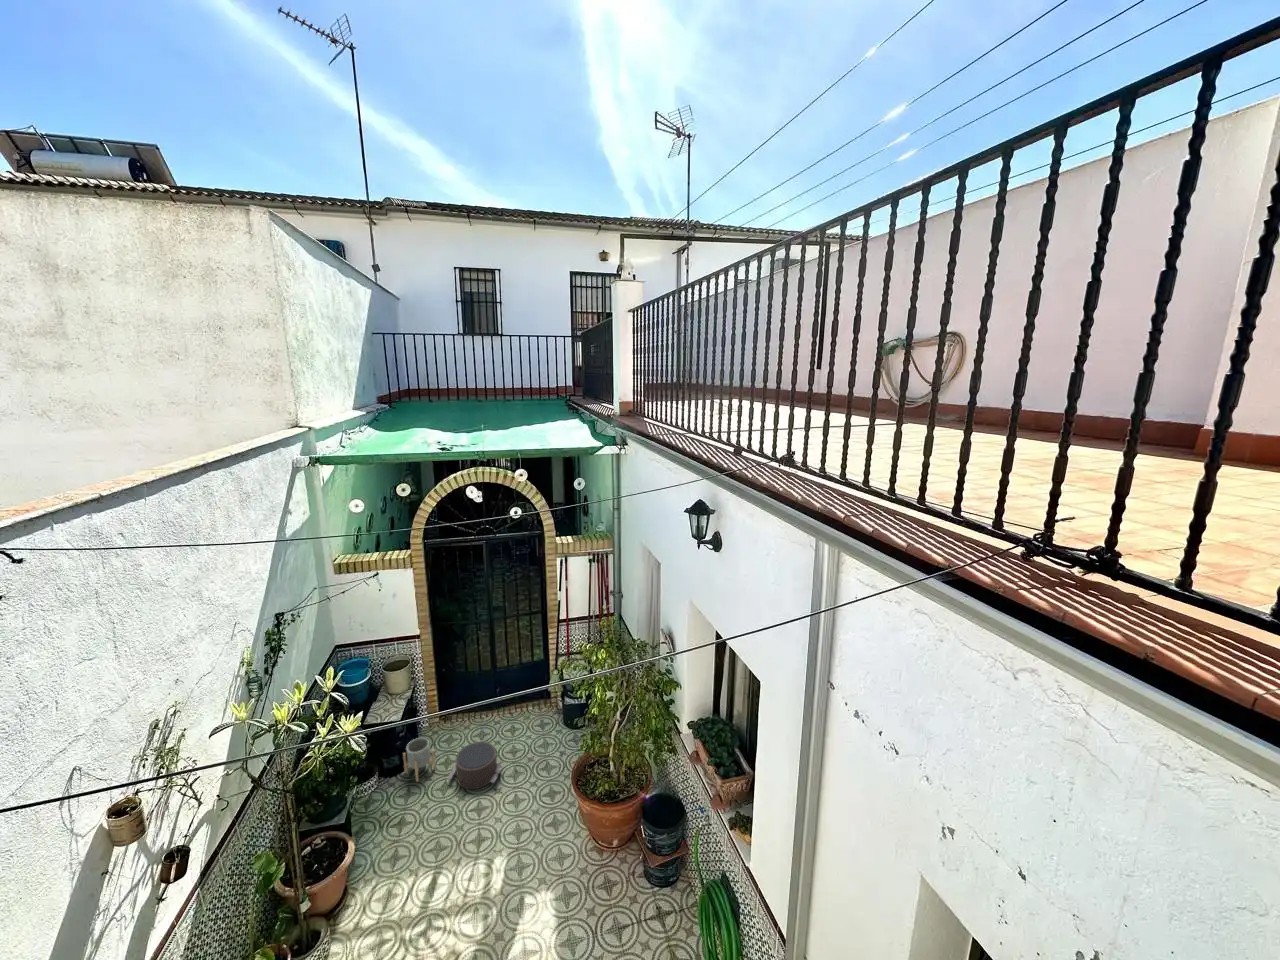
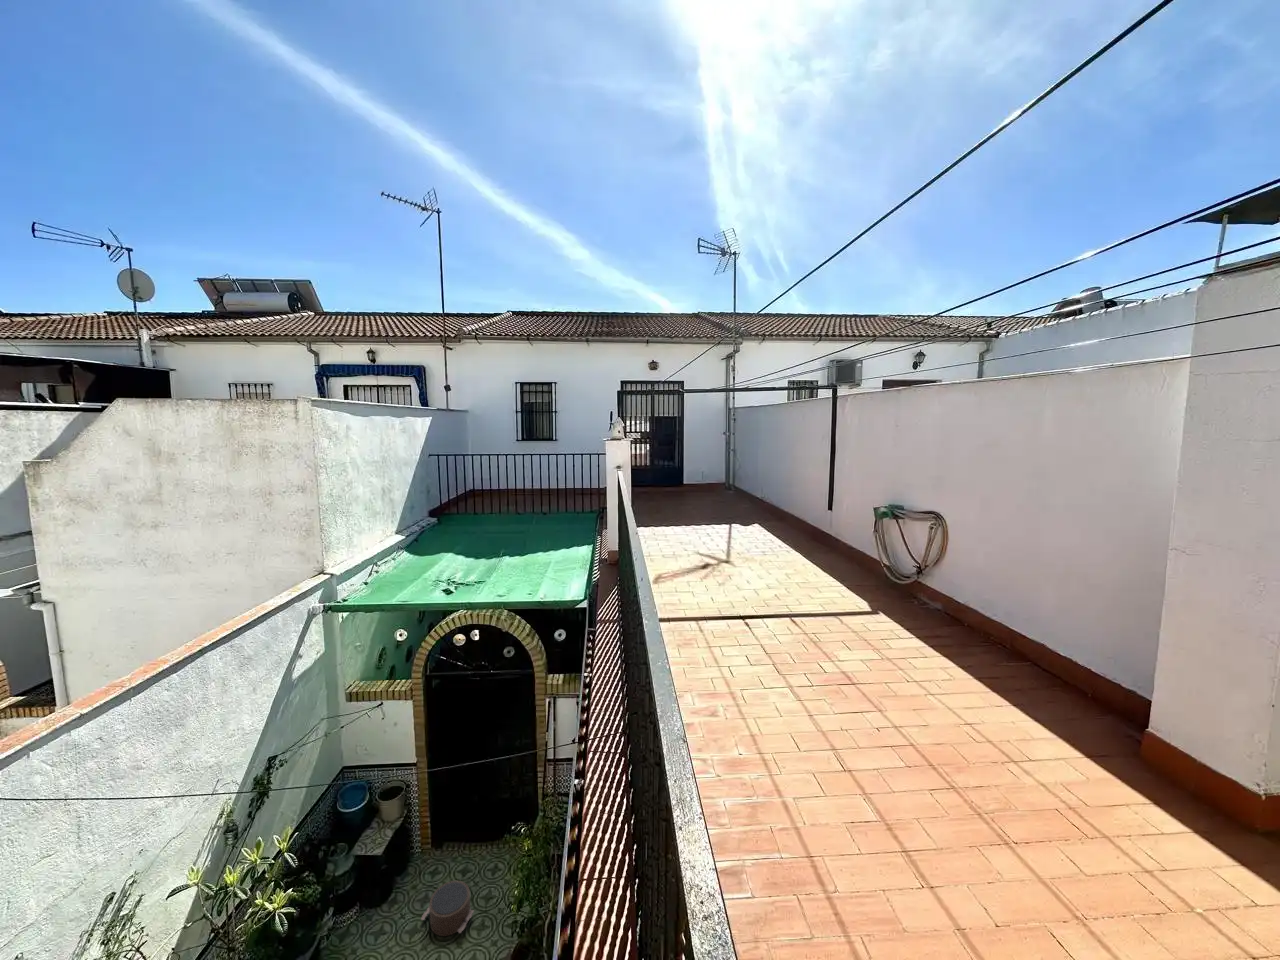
planter: present [403,738,435,782] -> none [386,868,415,917]

